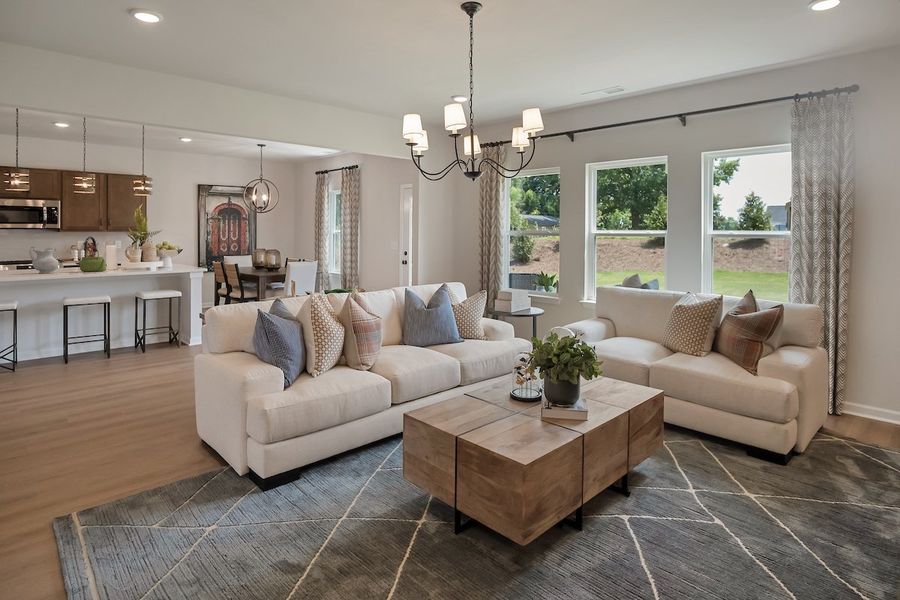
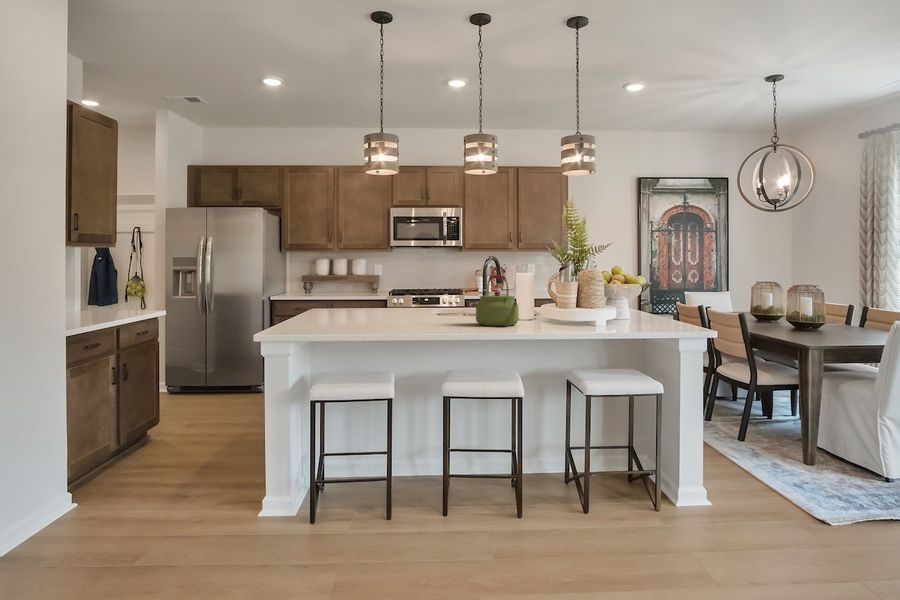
ceramic pitcher: present [29,247,59,273] -> none [400,275,443,327]

